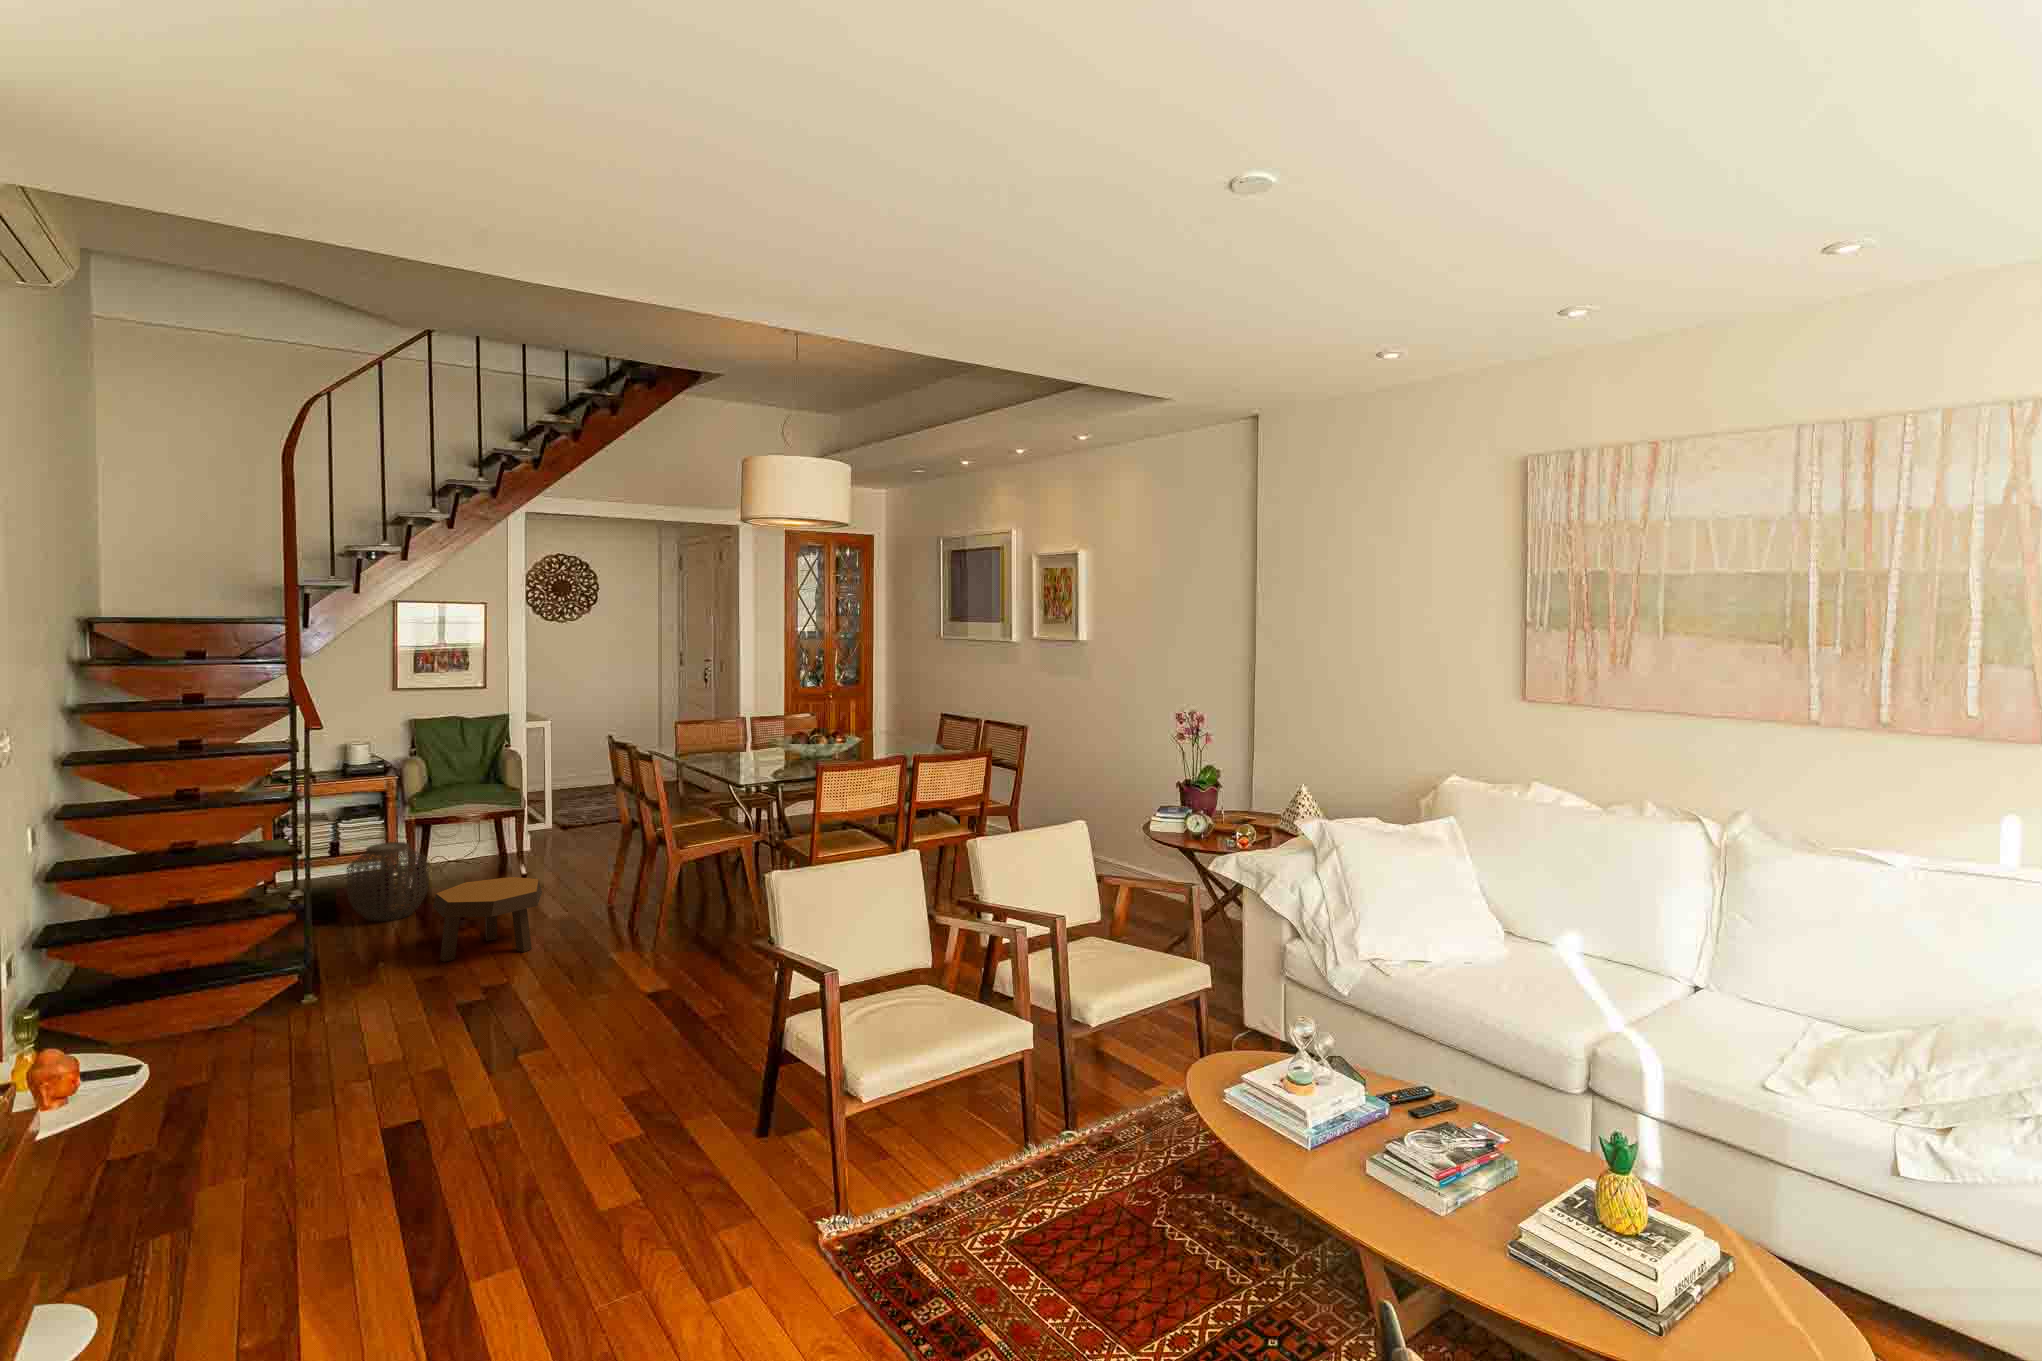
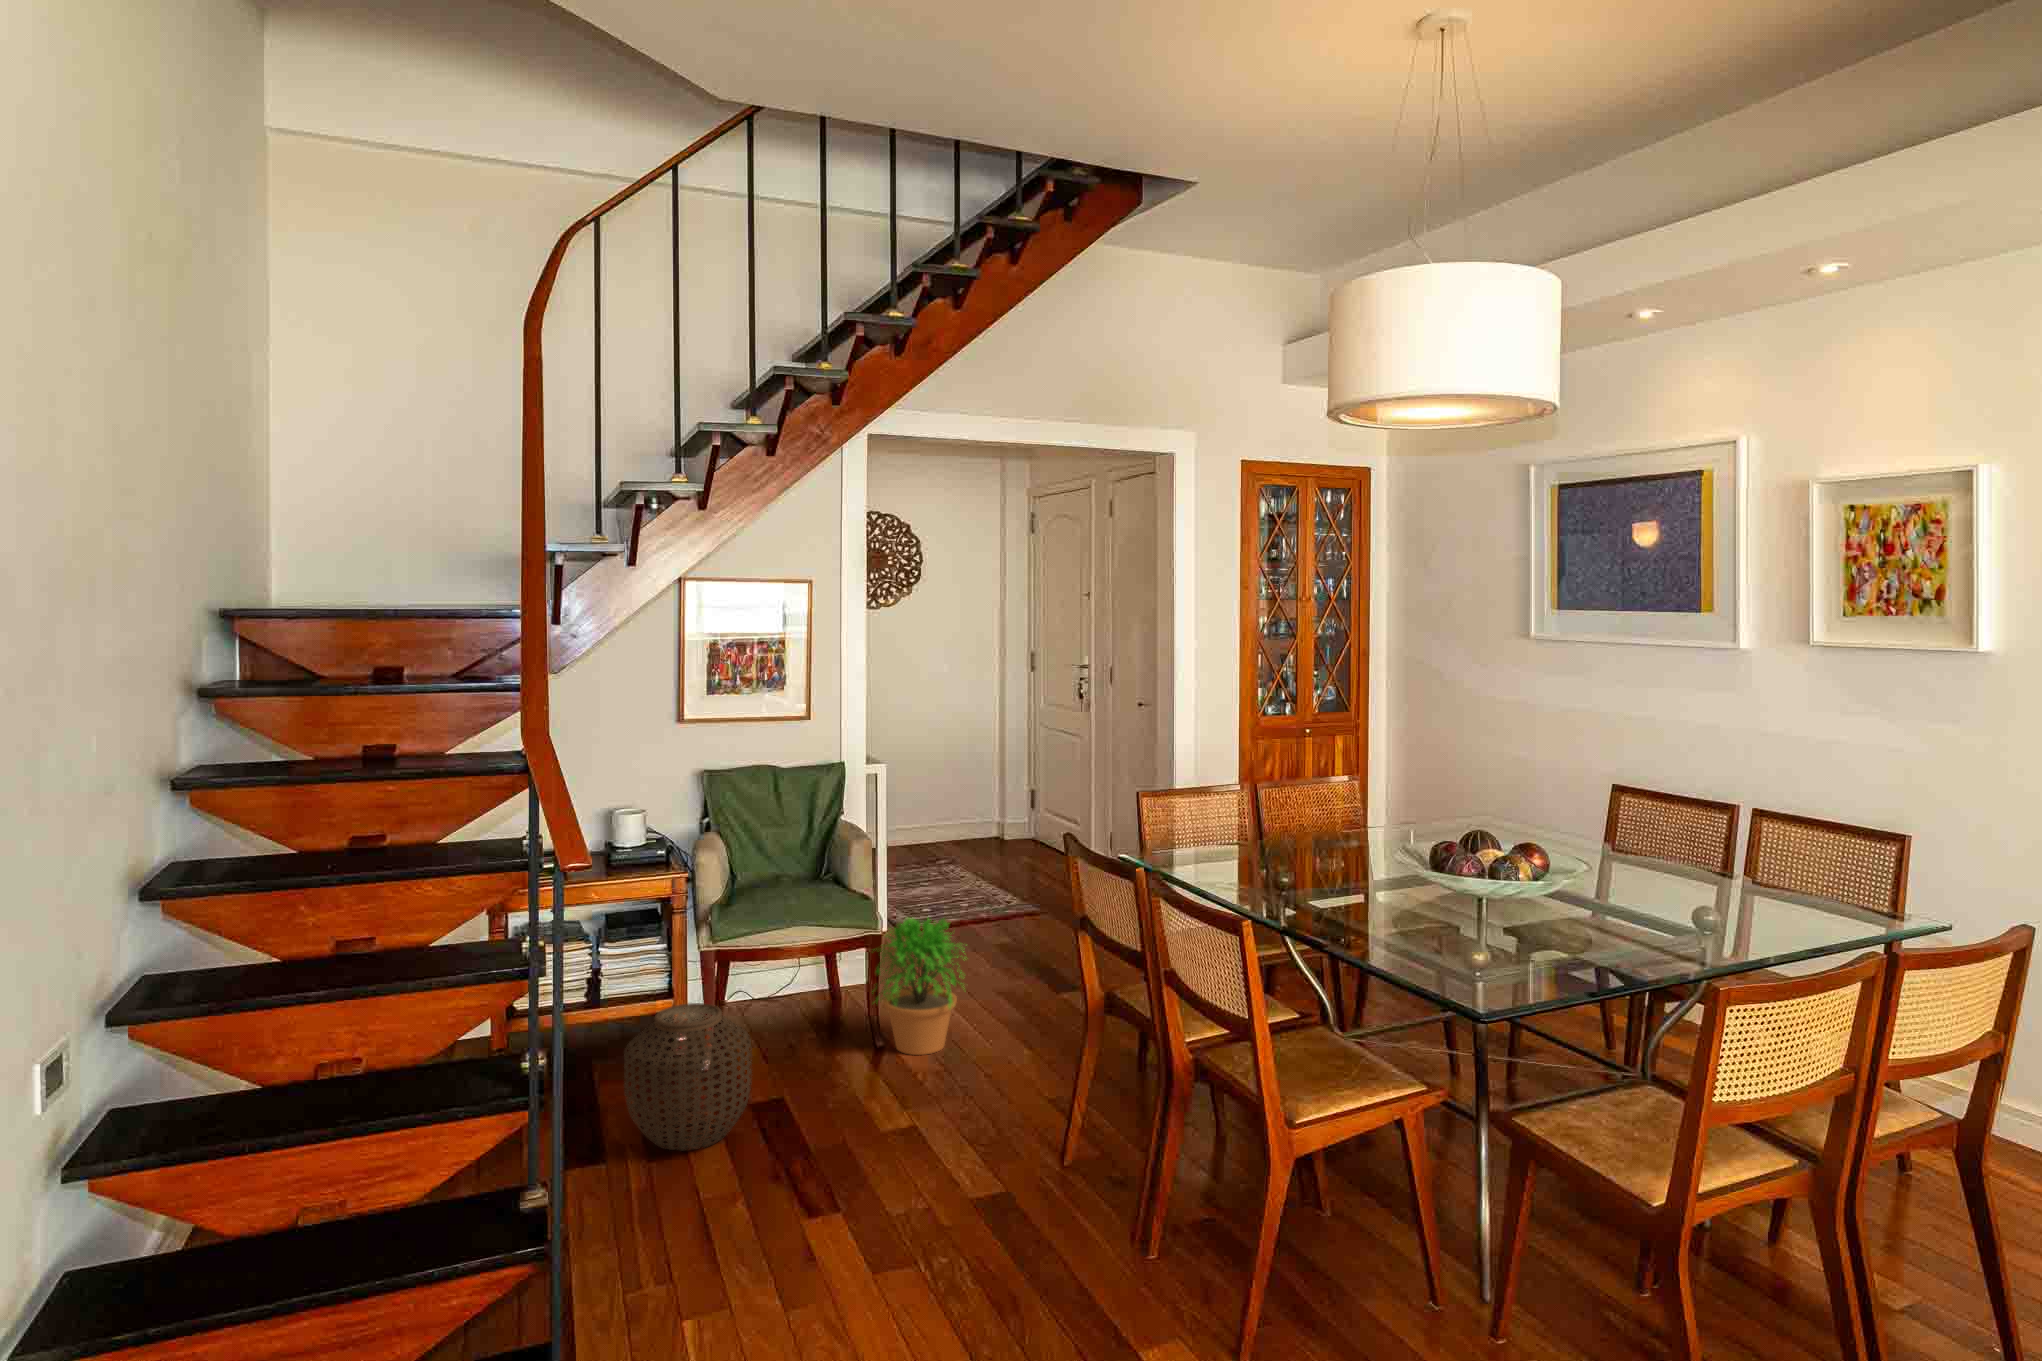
potted plant: none [516,797,580,878] -> present [872,918,965,1055]
footstool: present [433,877,542,962] -> none [785,1102,978,1292]

